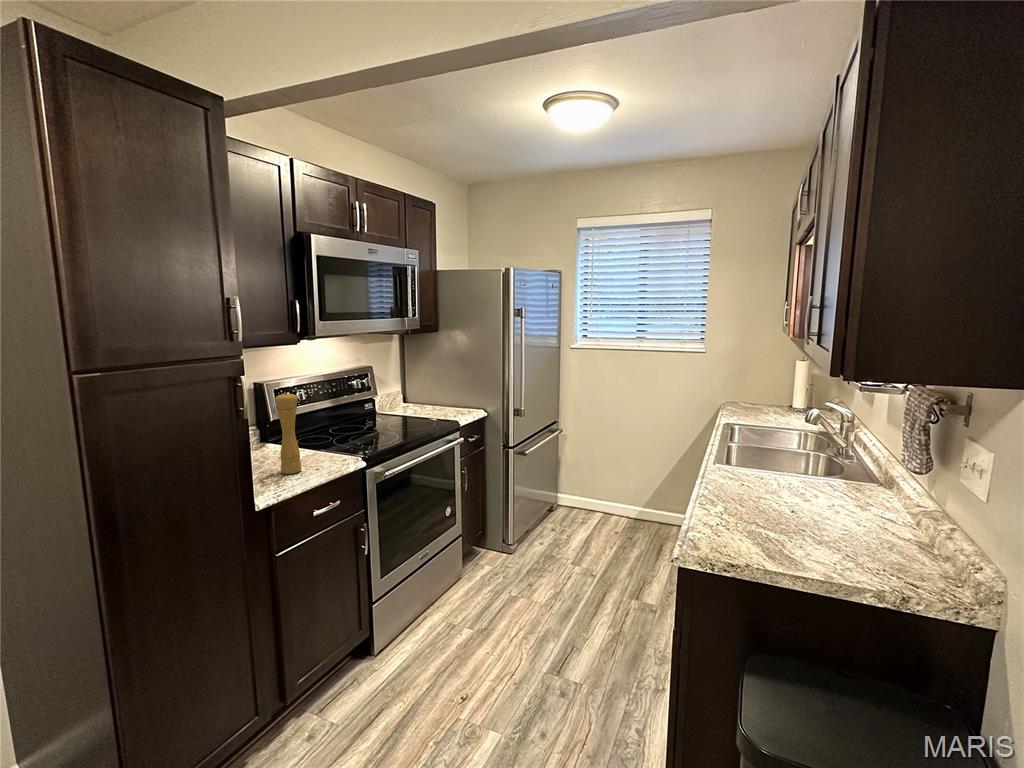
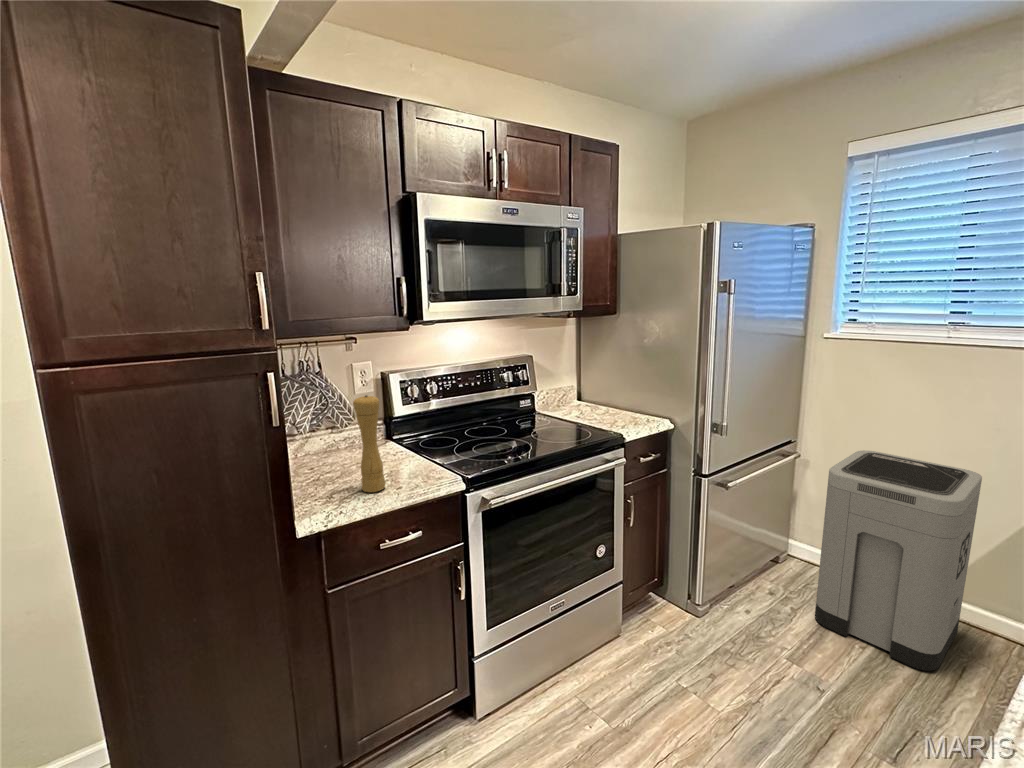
trash can: none [582,422,660,551] -> present [815,450,982,671]

